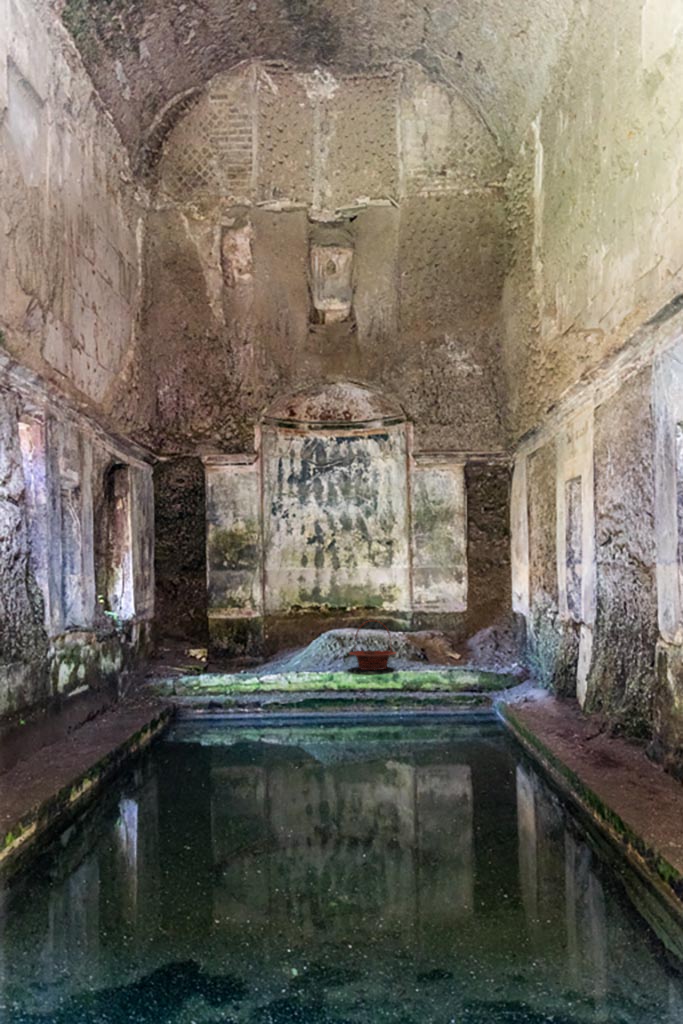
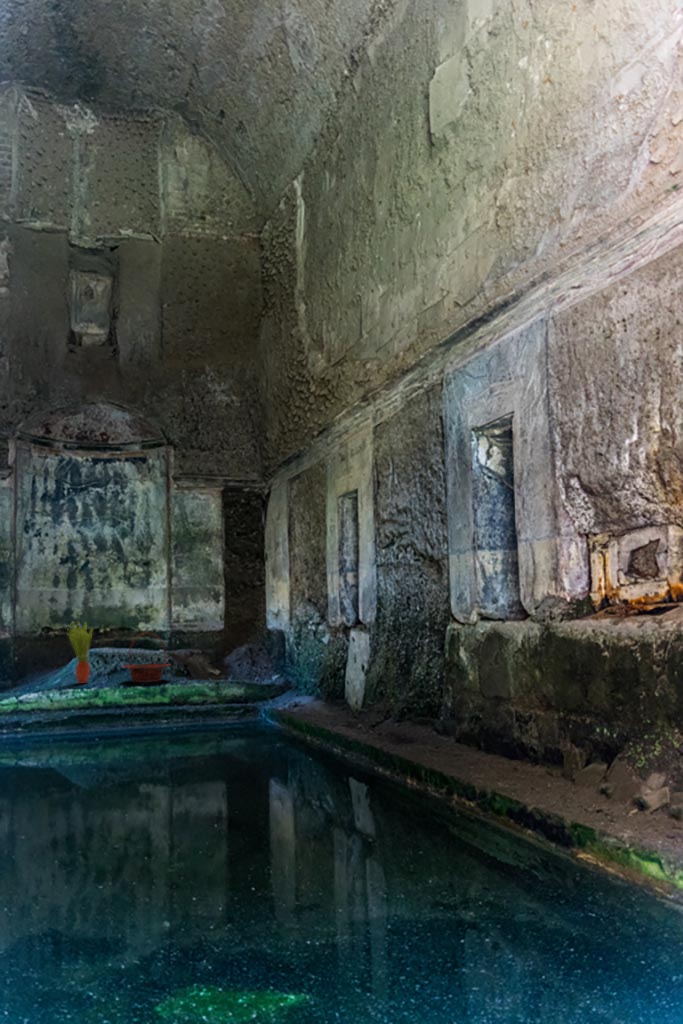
potted plant: none [296,606,322,667] -> present [69,622,92,683]

